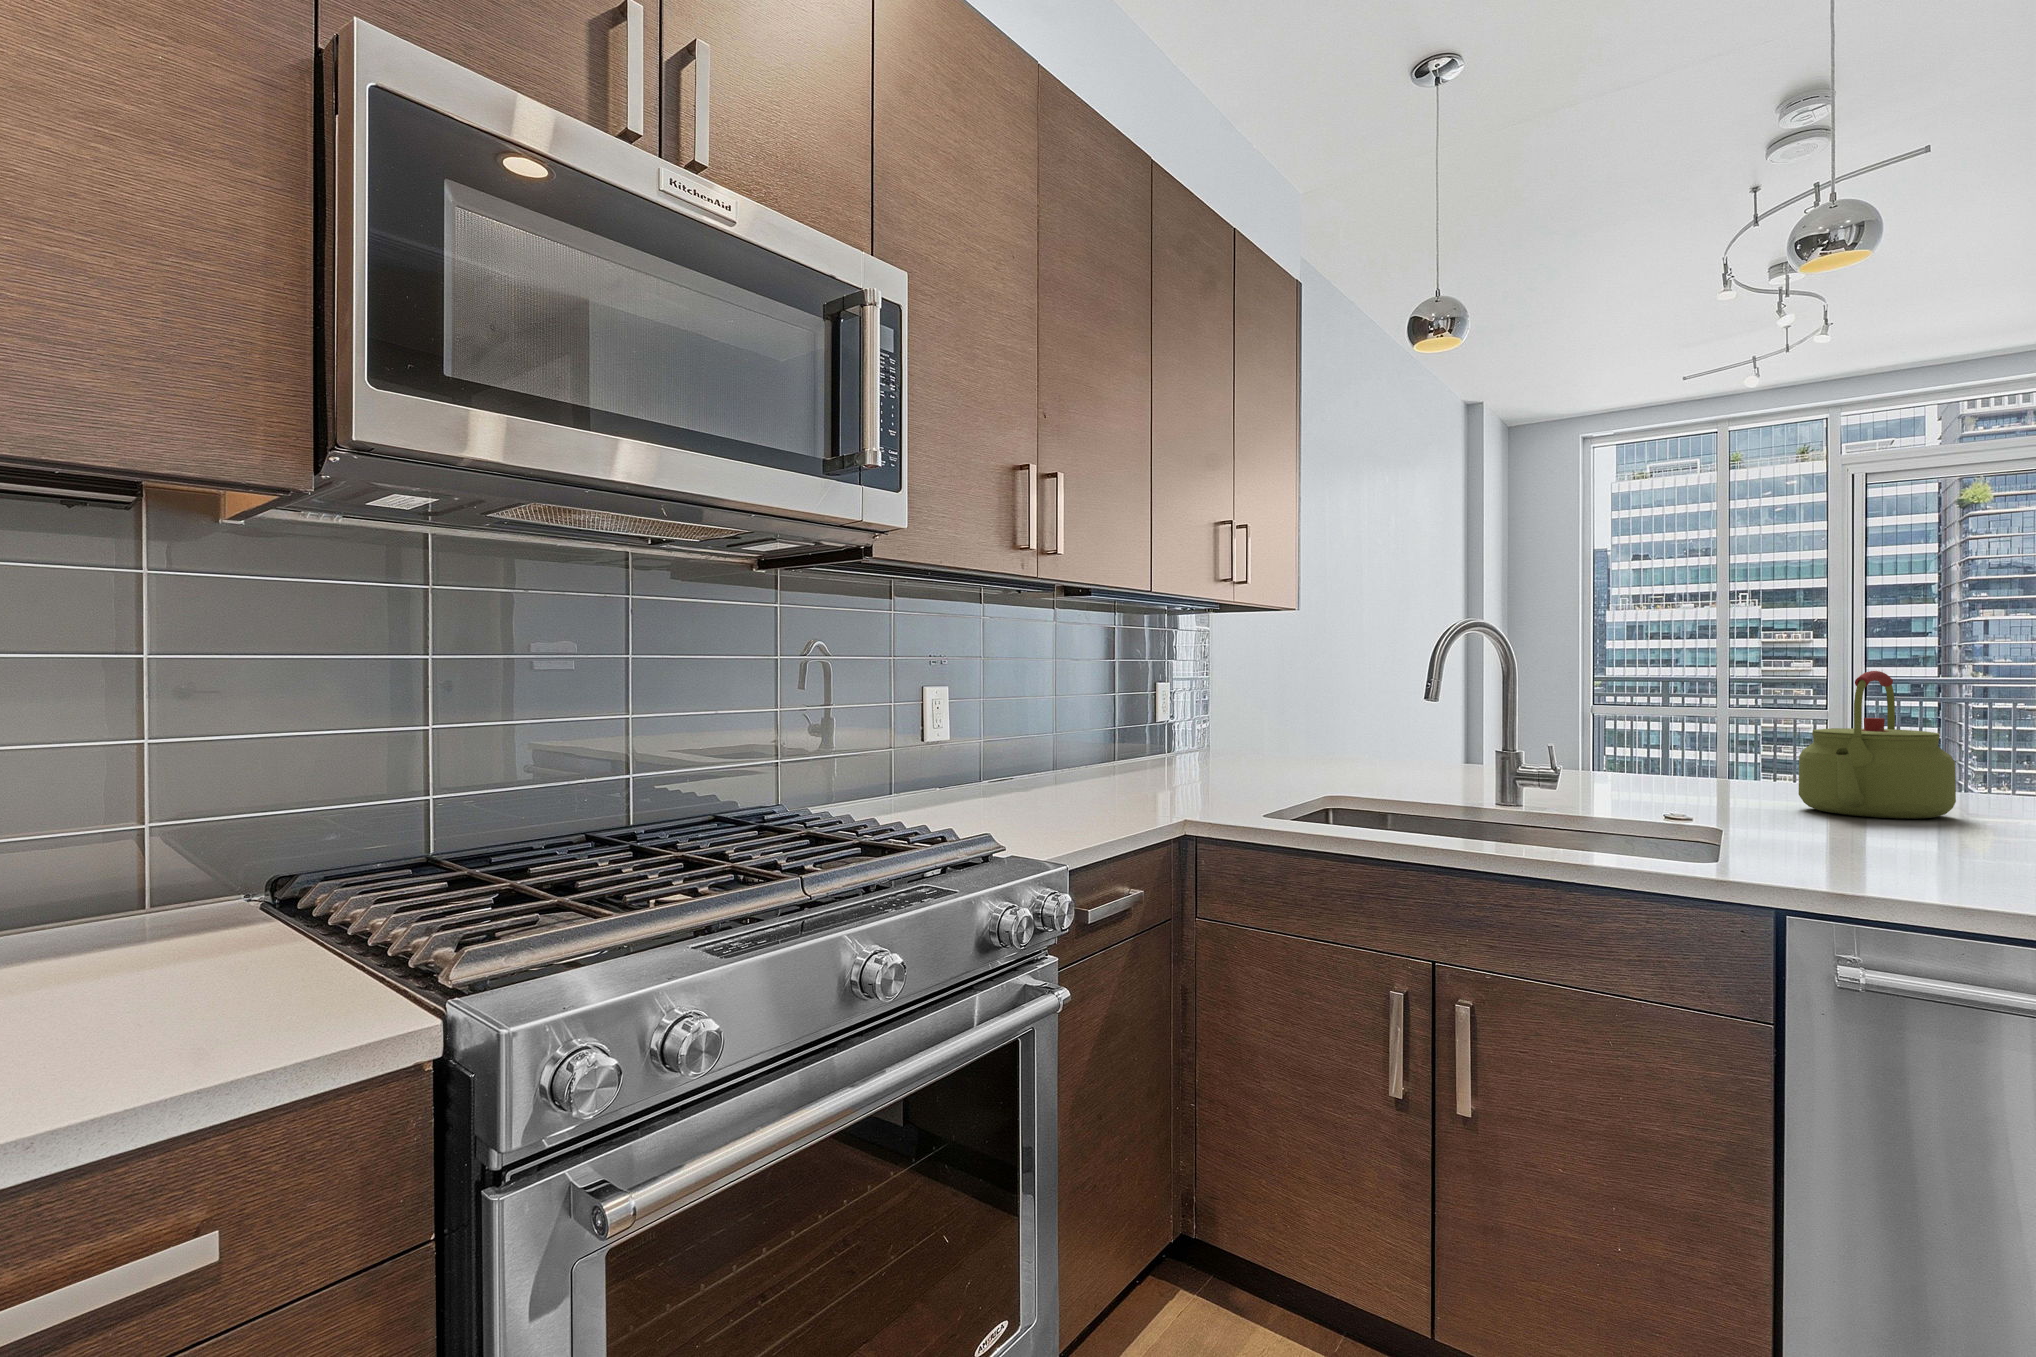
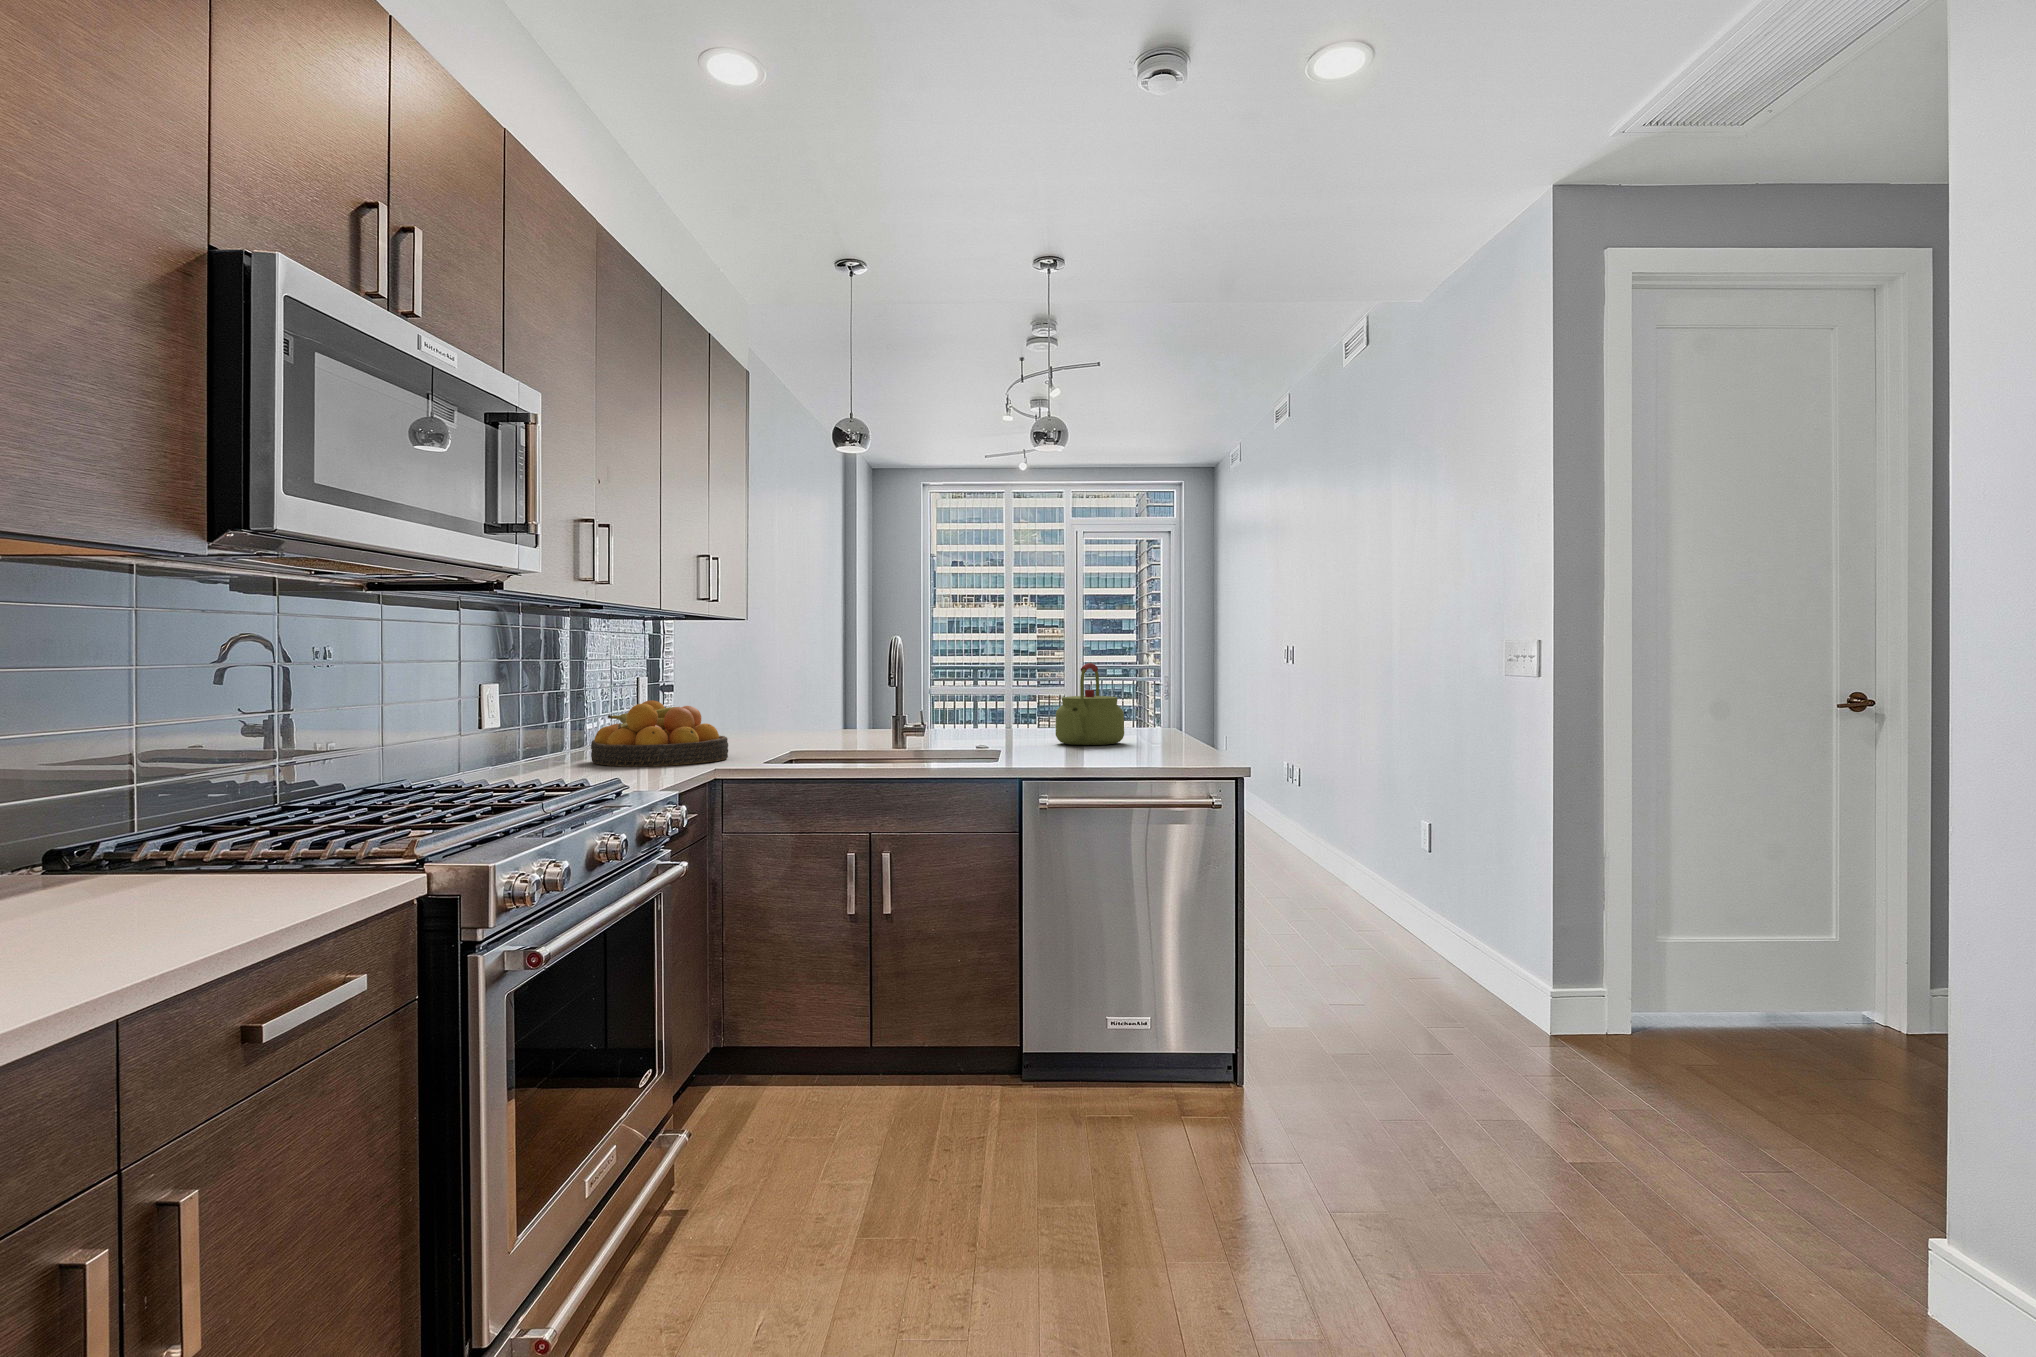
fruit bowl: none [1064,715,1238,804] -> present [591,700,728,767]

